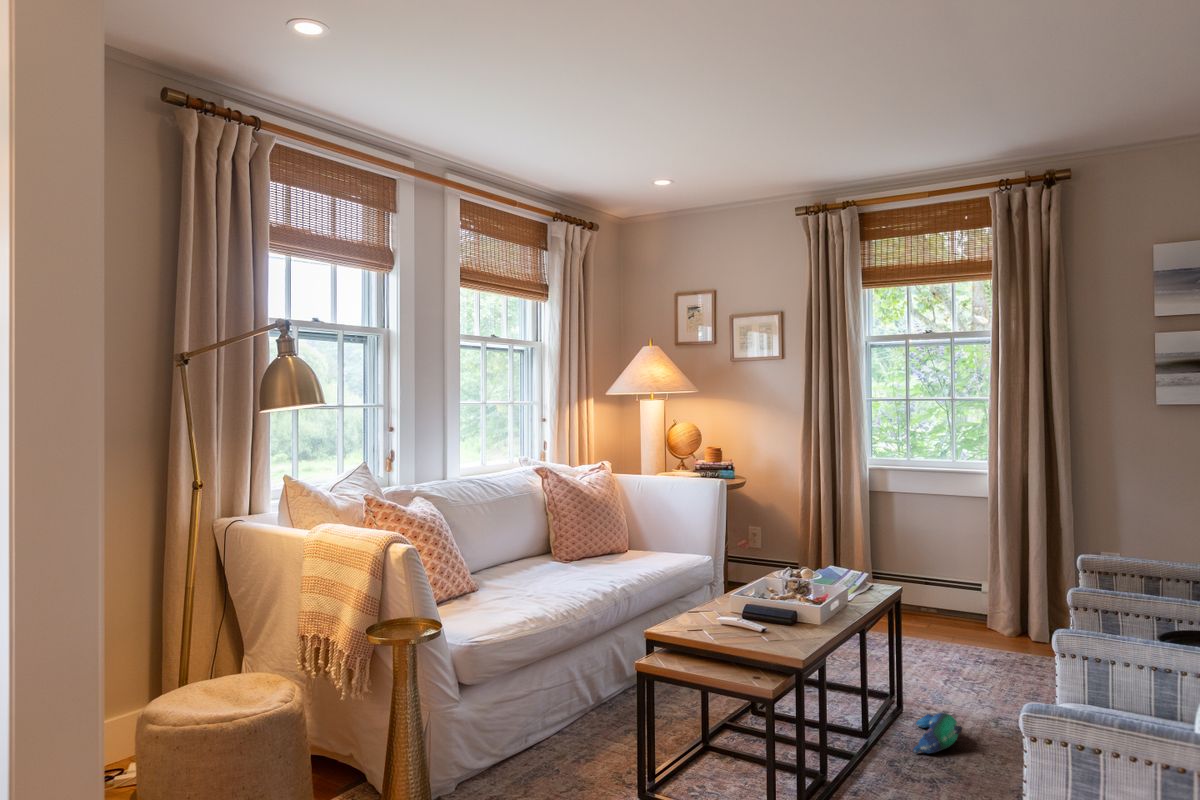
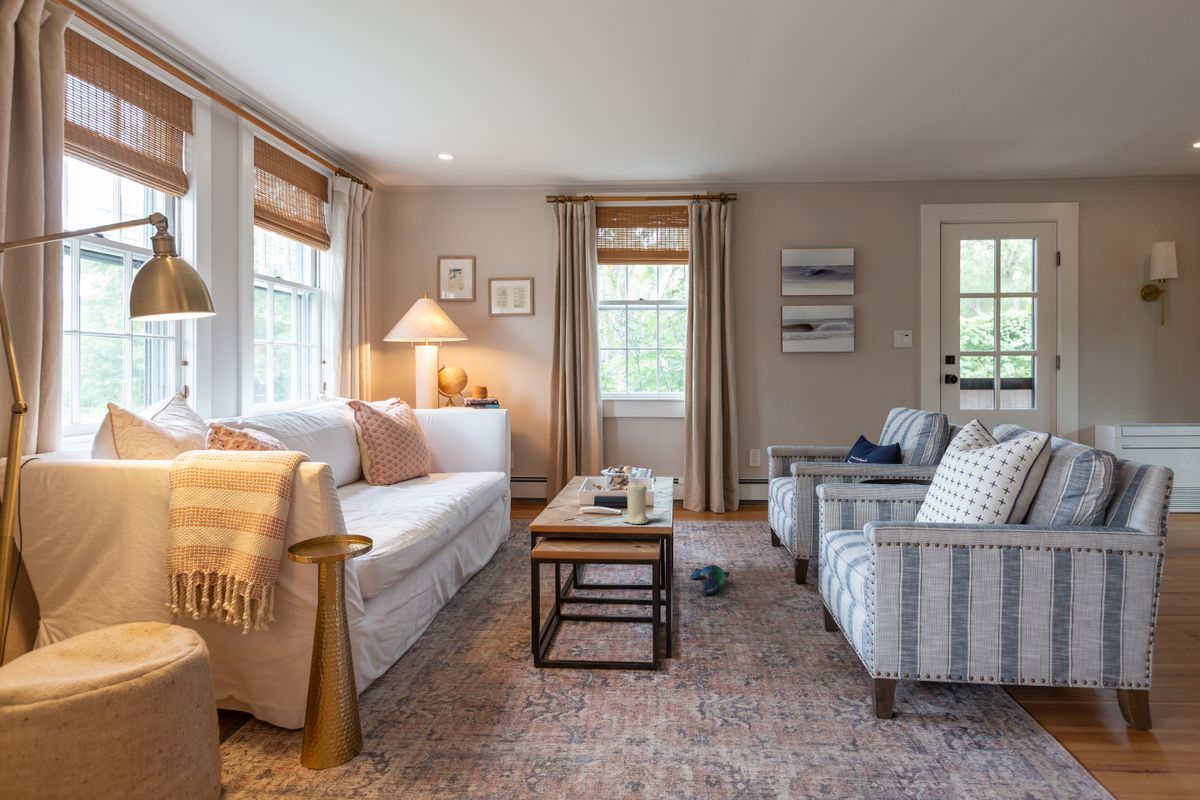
candle: none [749,591,783,646] -> present [623,482,649,524]

